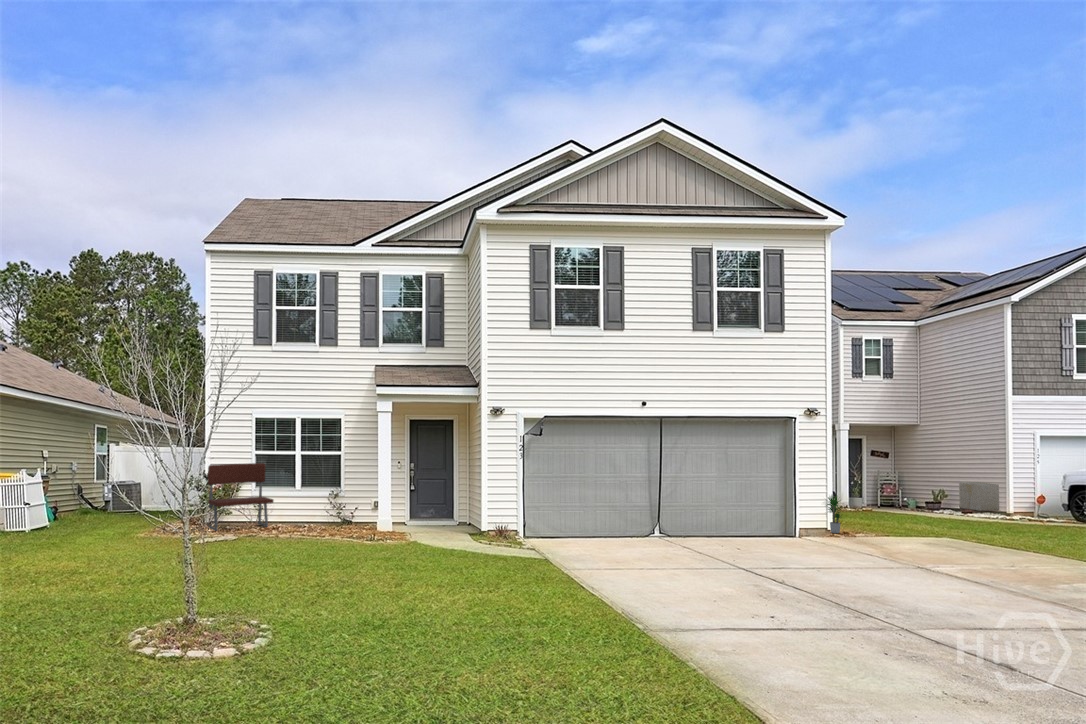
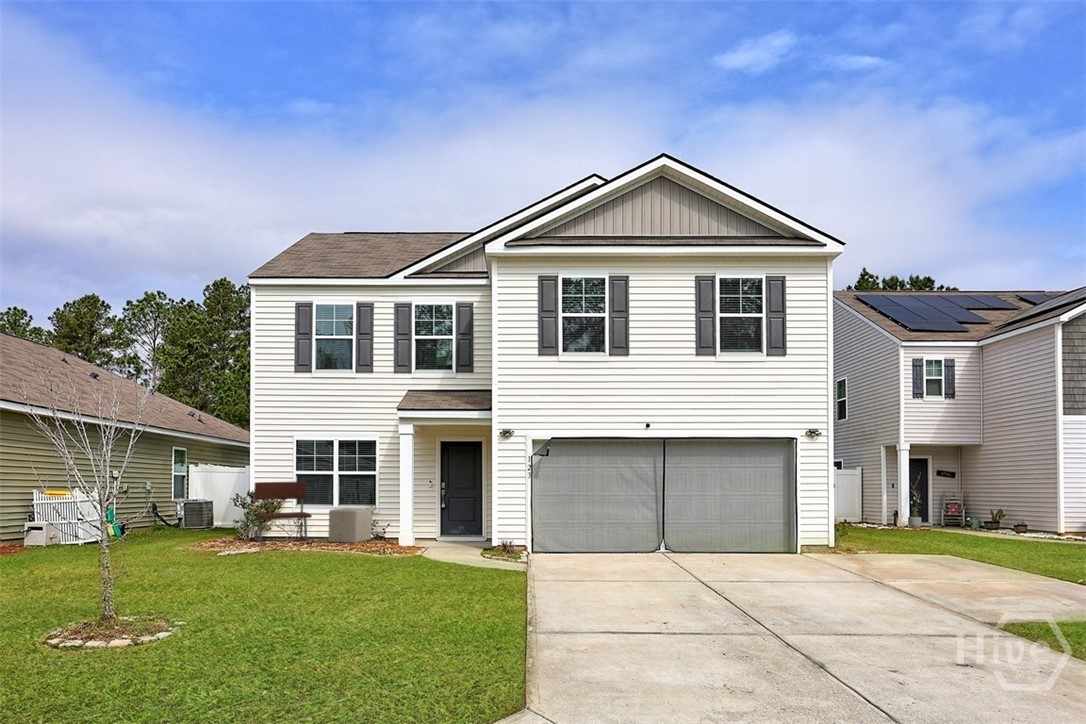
cardboard box: present [959,482,999,511] -> present [328,508,372,543]
potted plant: present [826,495,841,533] -> none [832,515,858,555]

